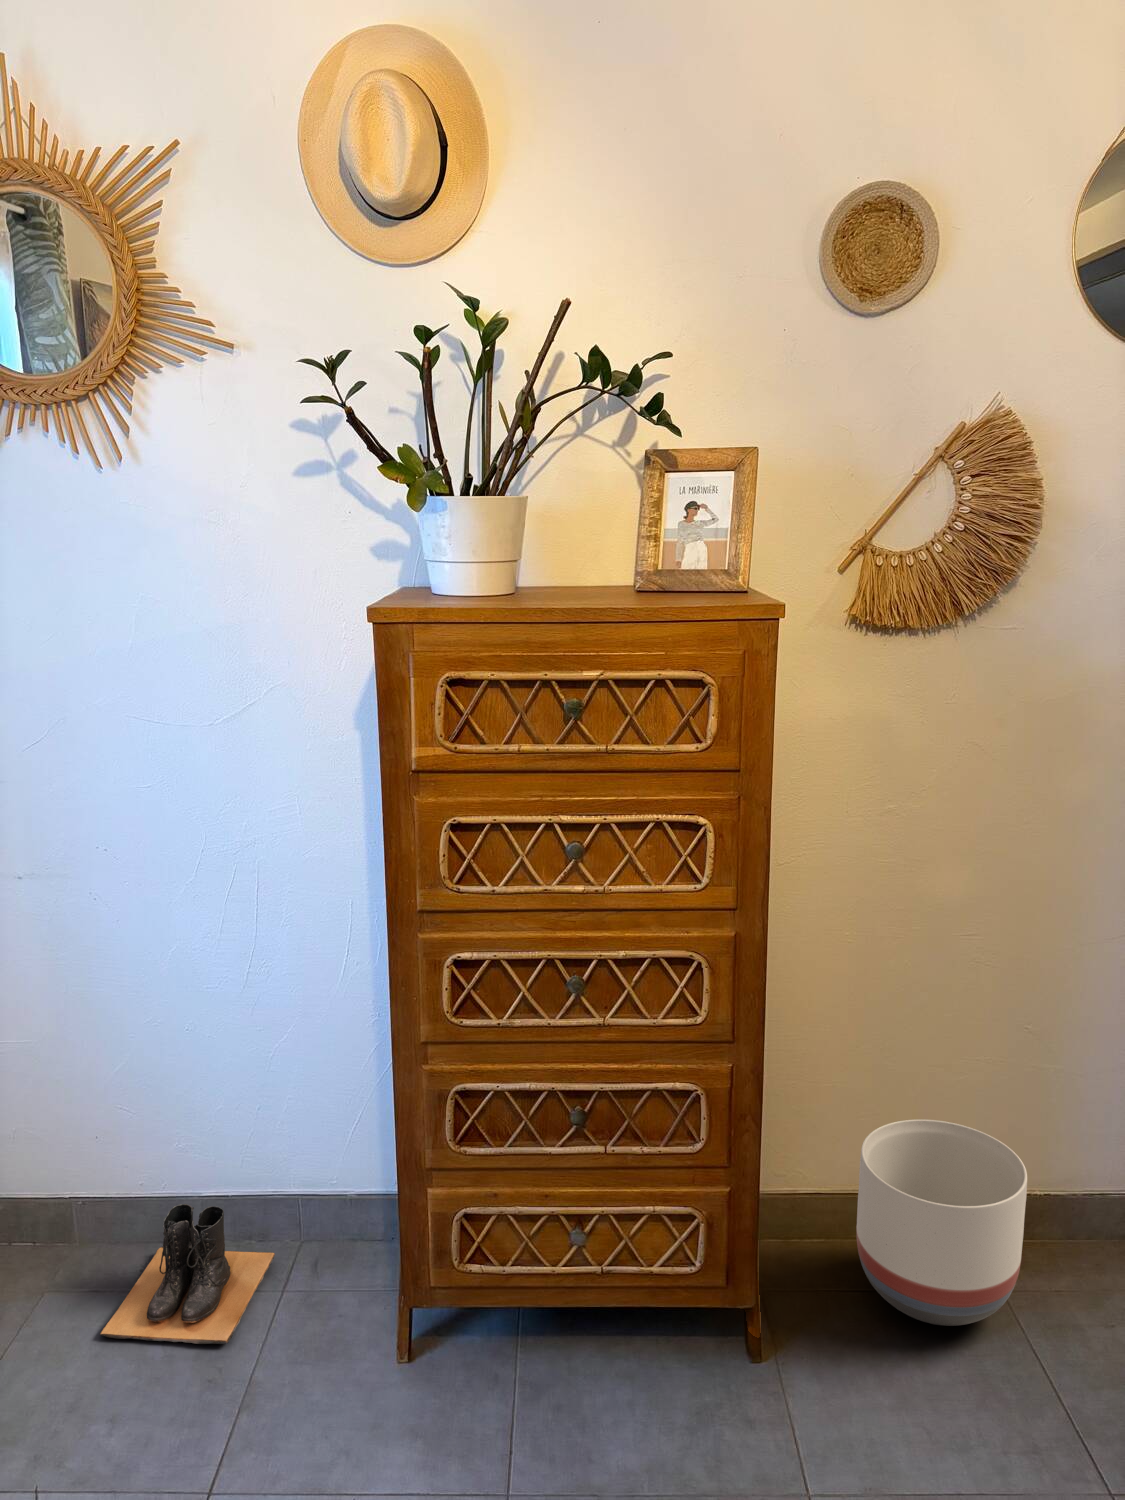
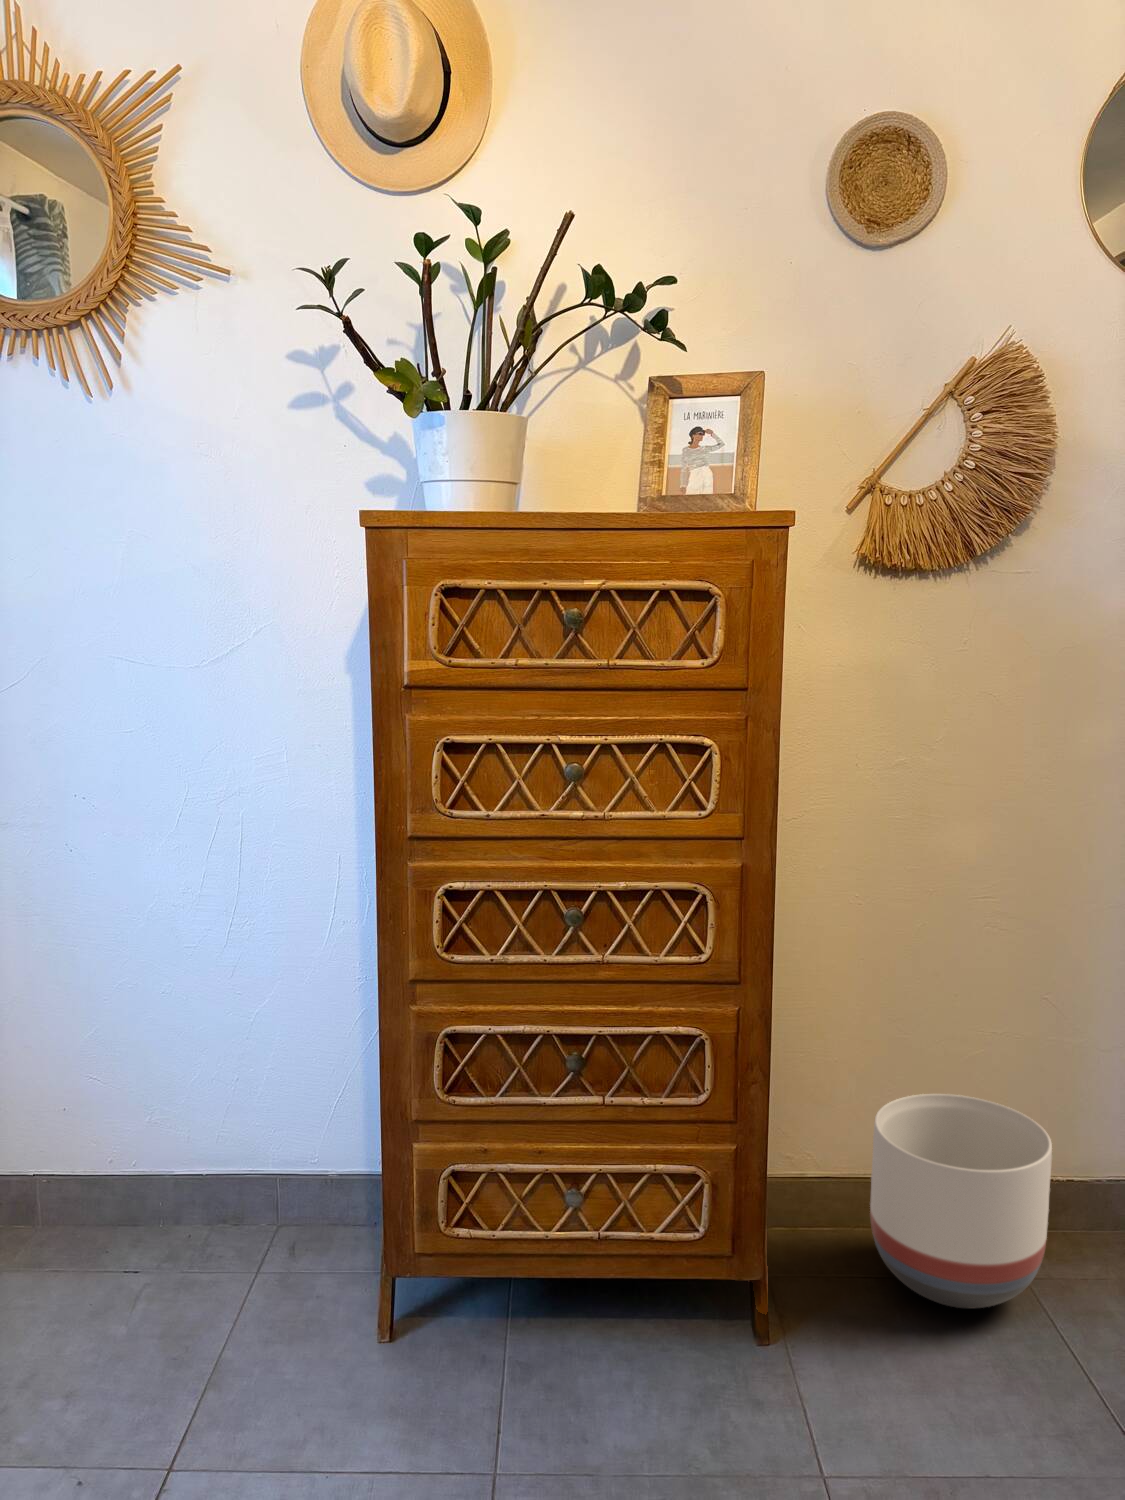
boots: present [100,1204,275,1344] -> none [57,1178,248,1323]

